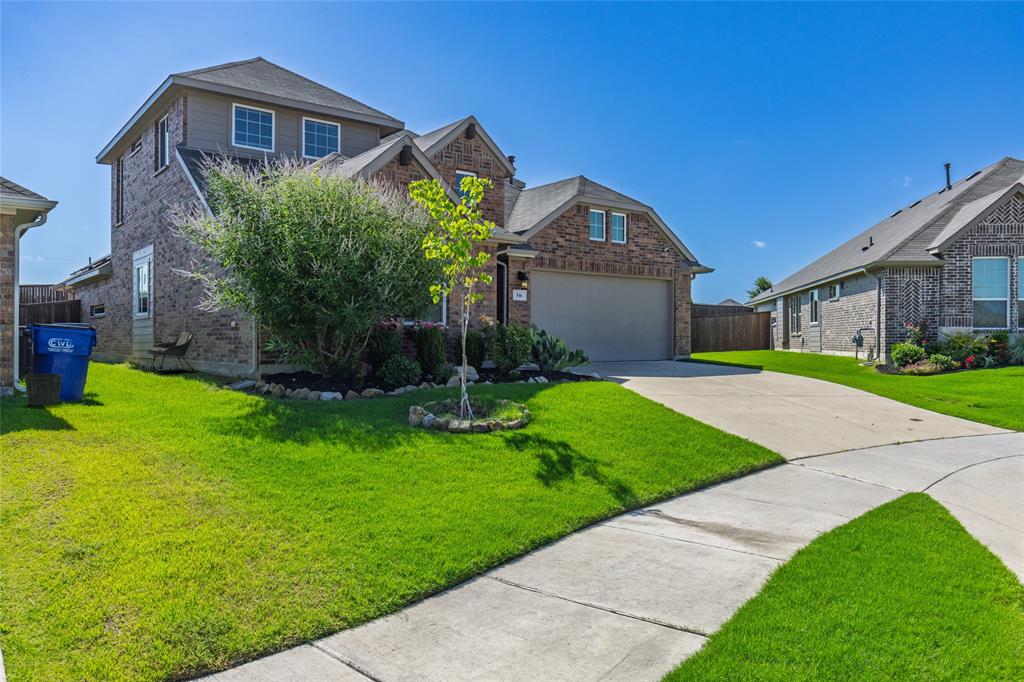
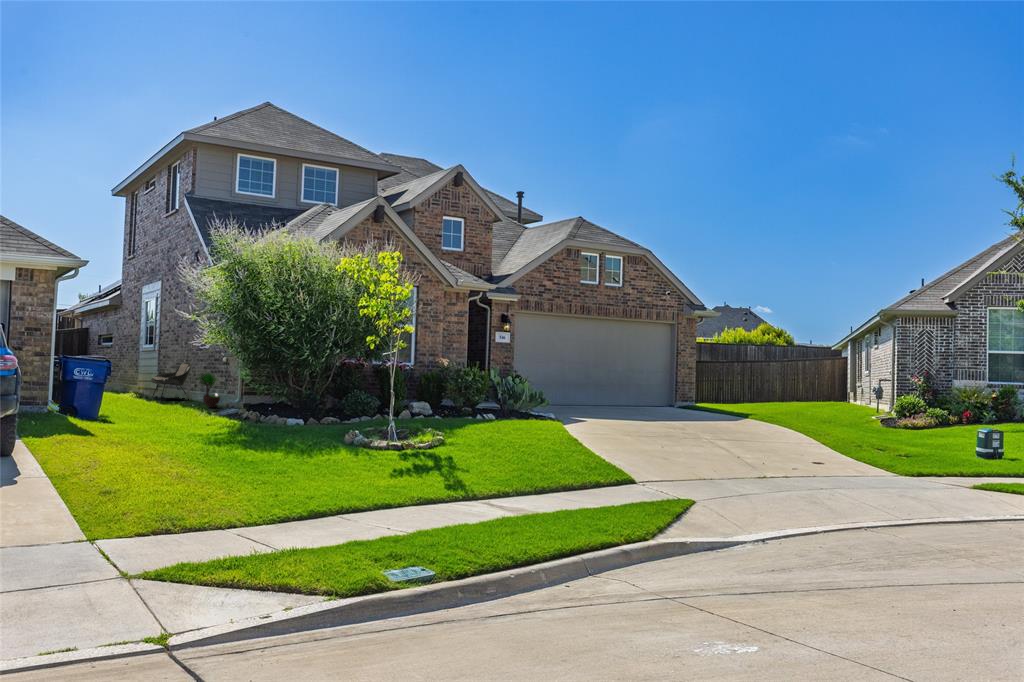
potted tree: none [202,336,233,380] -> present [199,373,220,408]
bucket: present [24,373,62,405] -> none [55,395,86,420]

